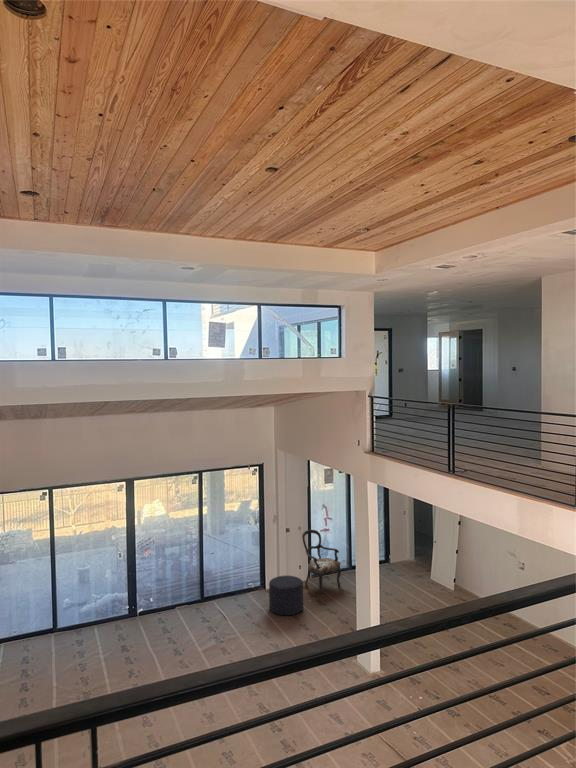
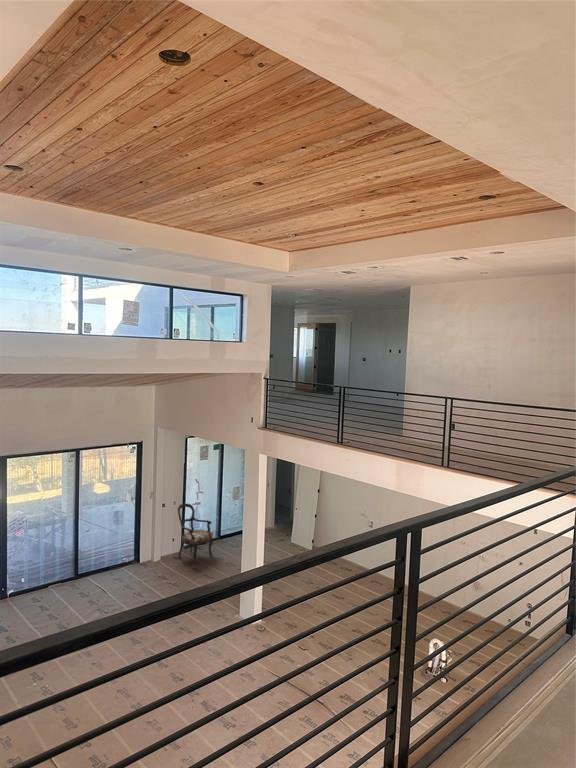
ottoman: present [269,576,303,615] -> none [148,548,182,585]

